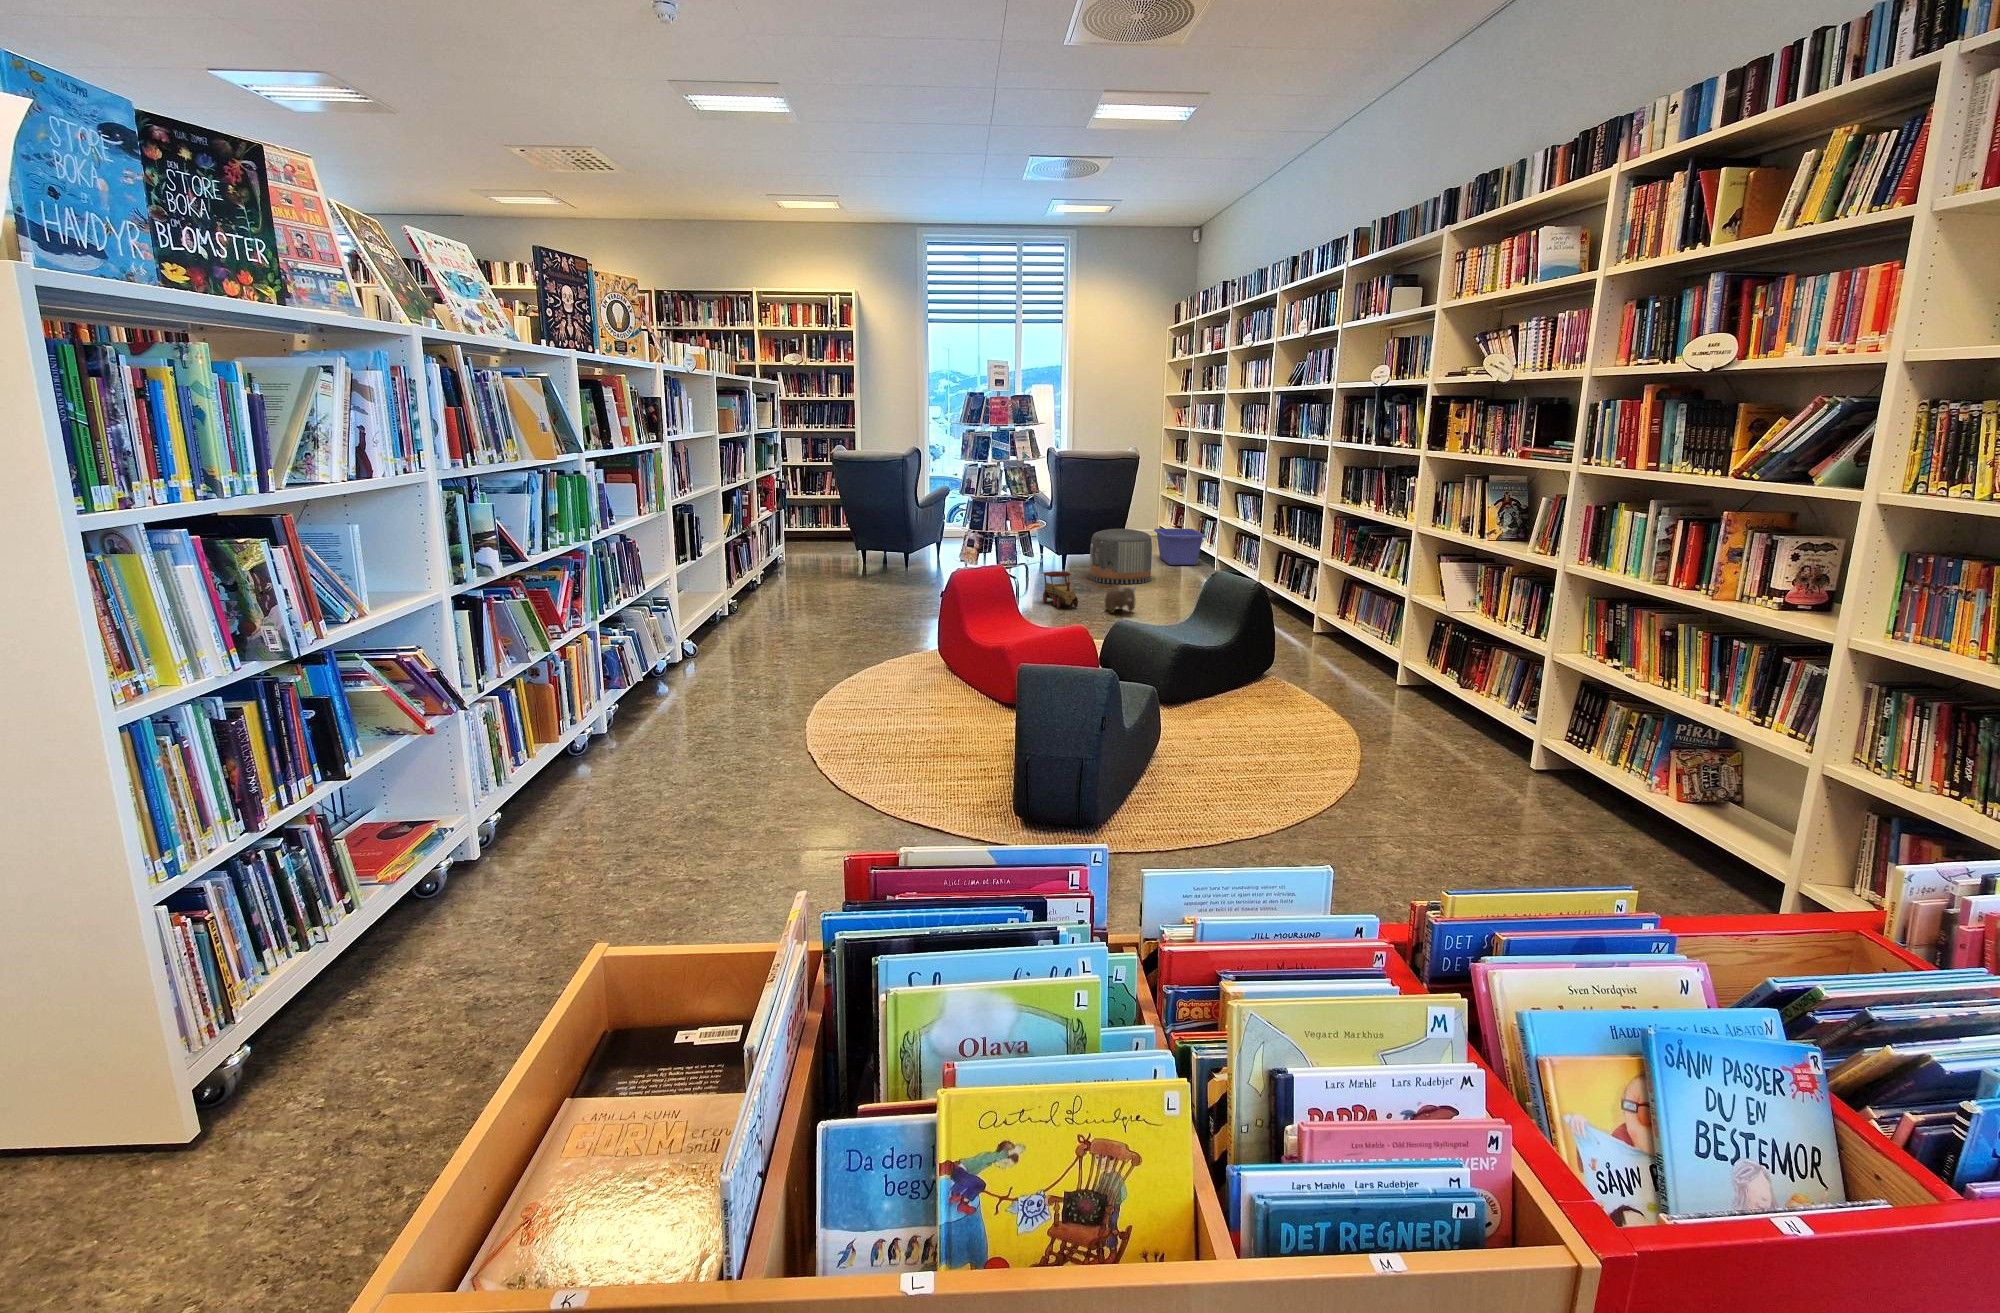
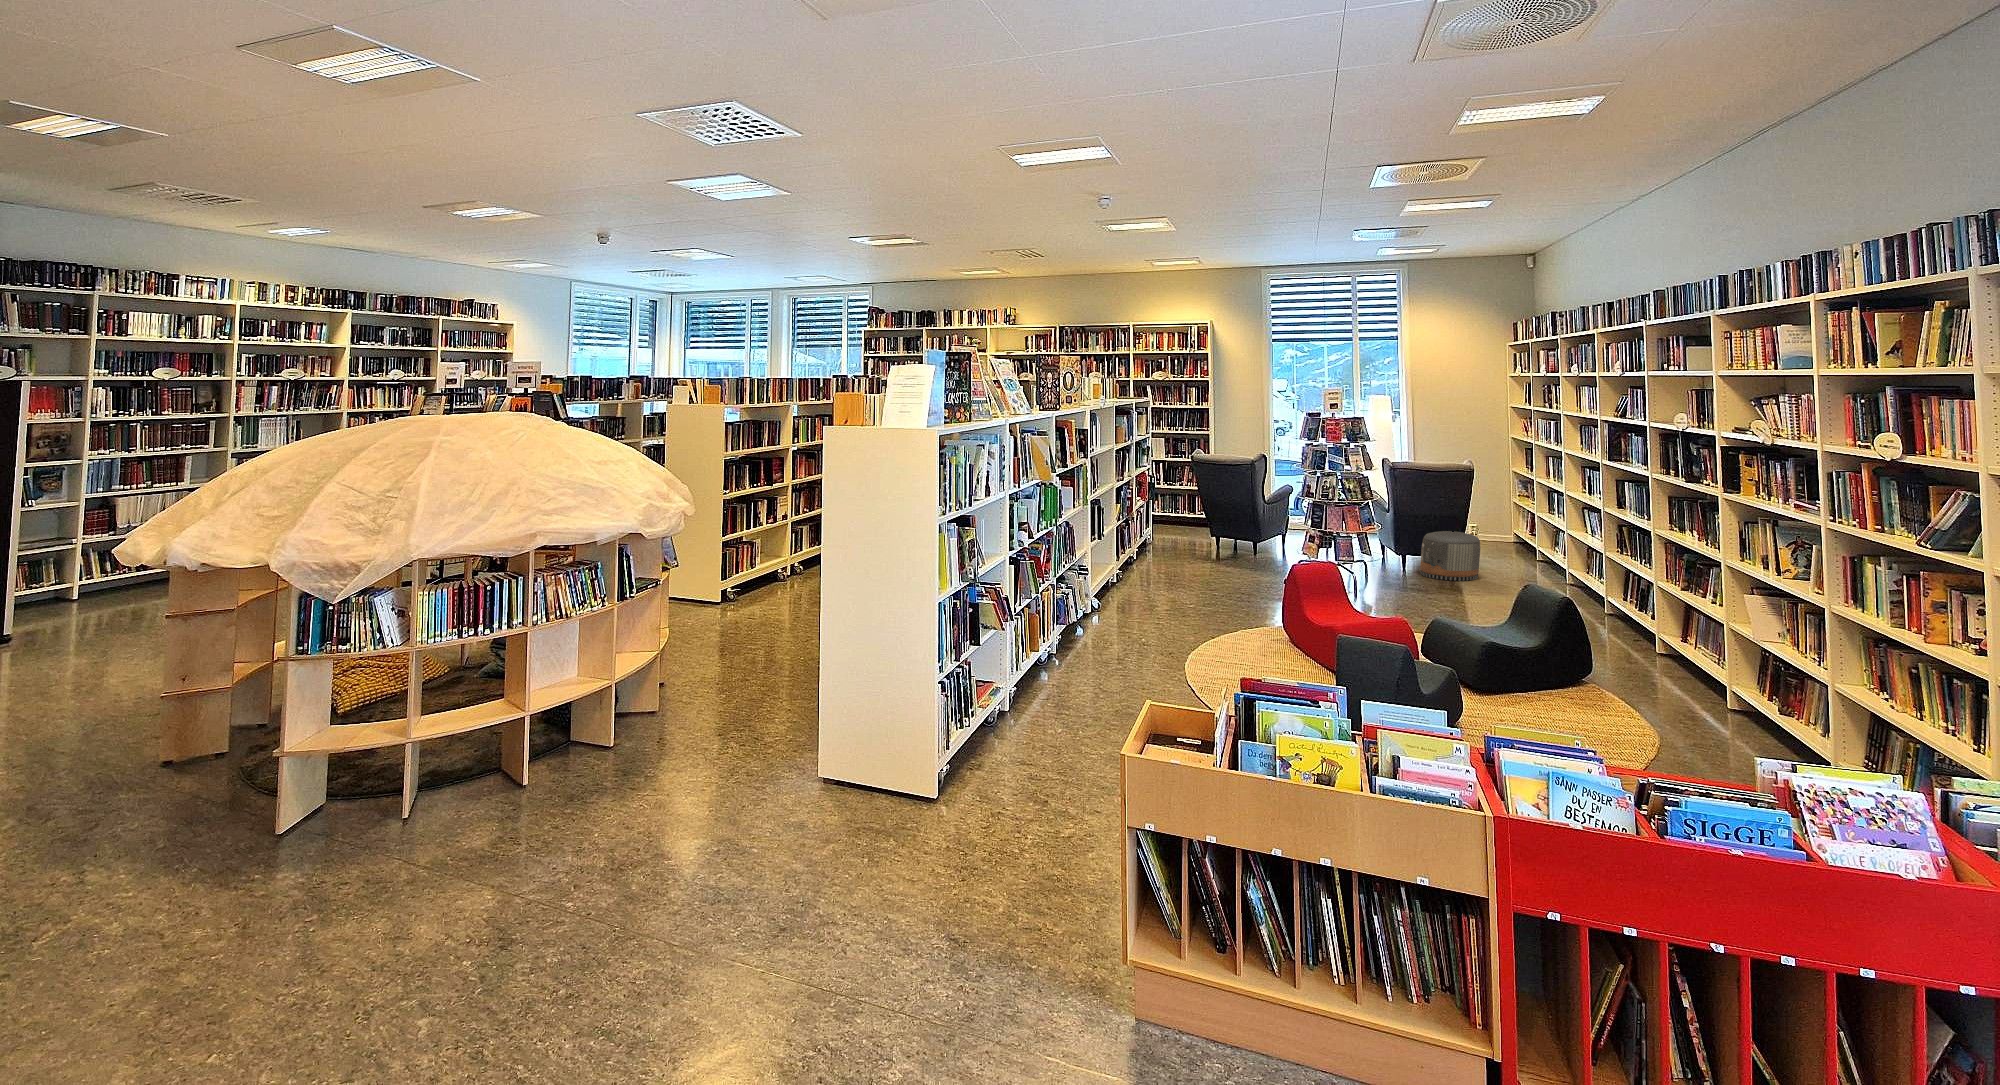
storage bin: present [1154,529,1206,565] -> none [1483,529,1535,565]
toy train: present [1043,571,1078,608] -> none [1378,568,1410,600]
plush toy: present [1105,585,1136,613] -> none [1434,584,1464,608]

